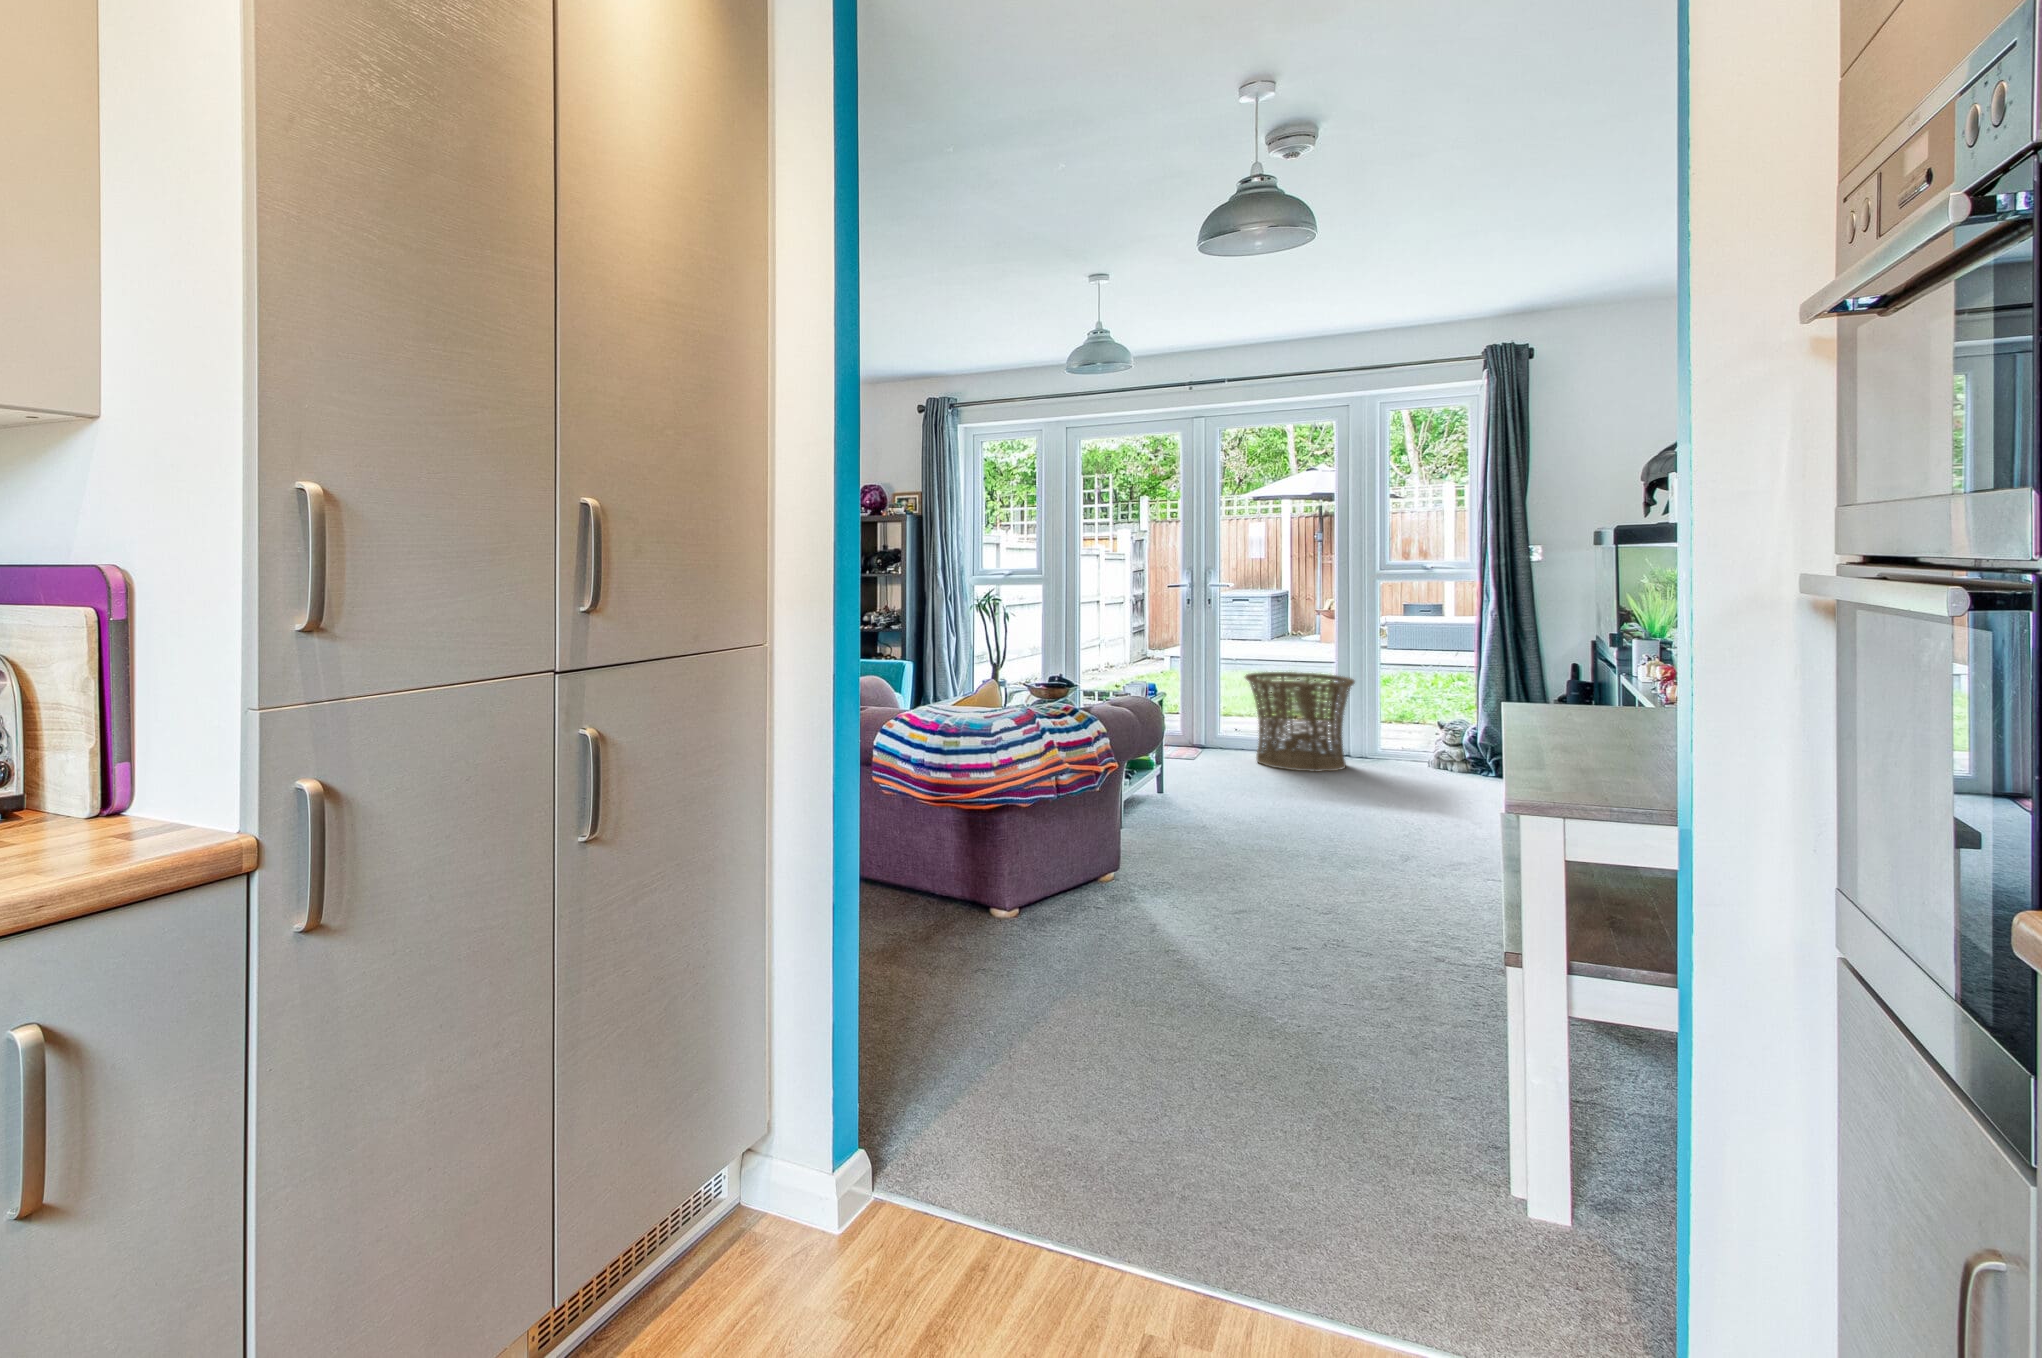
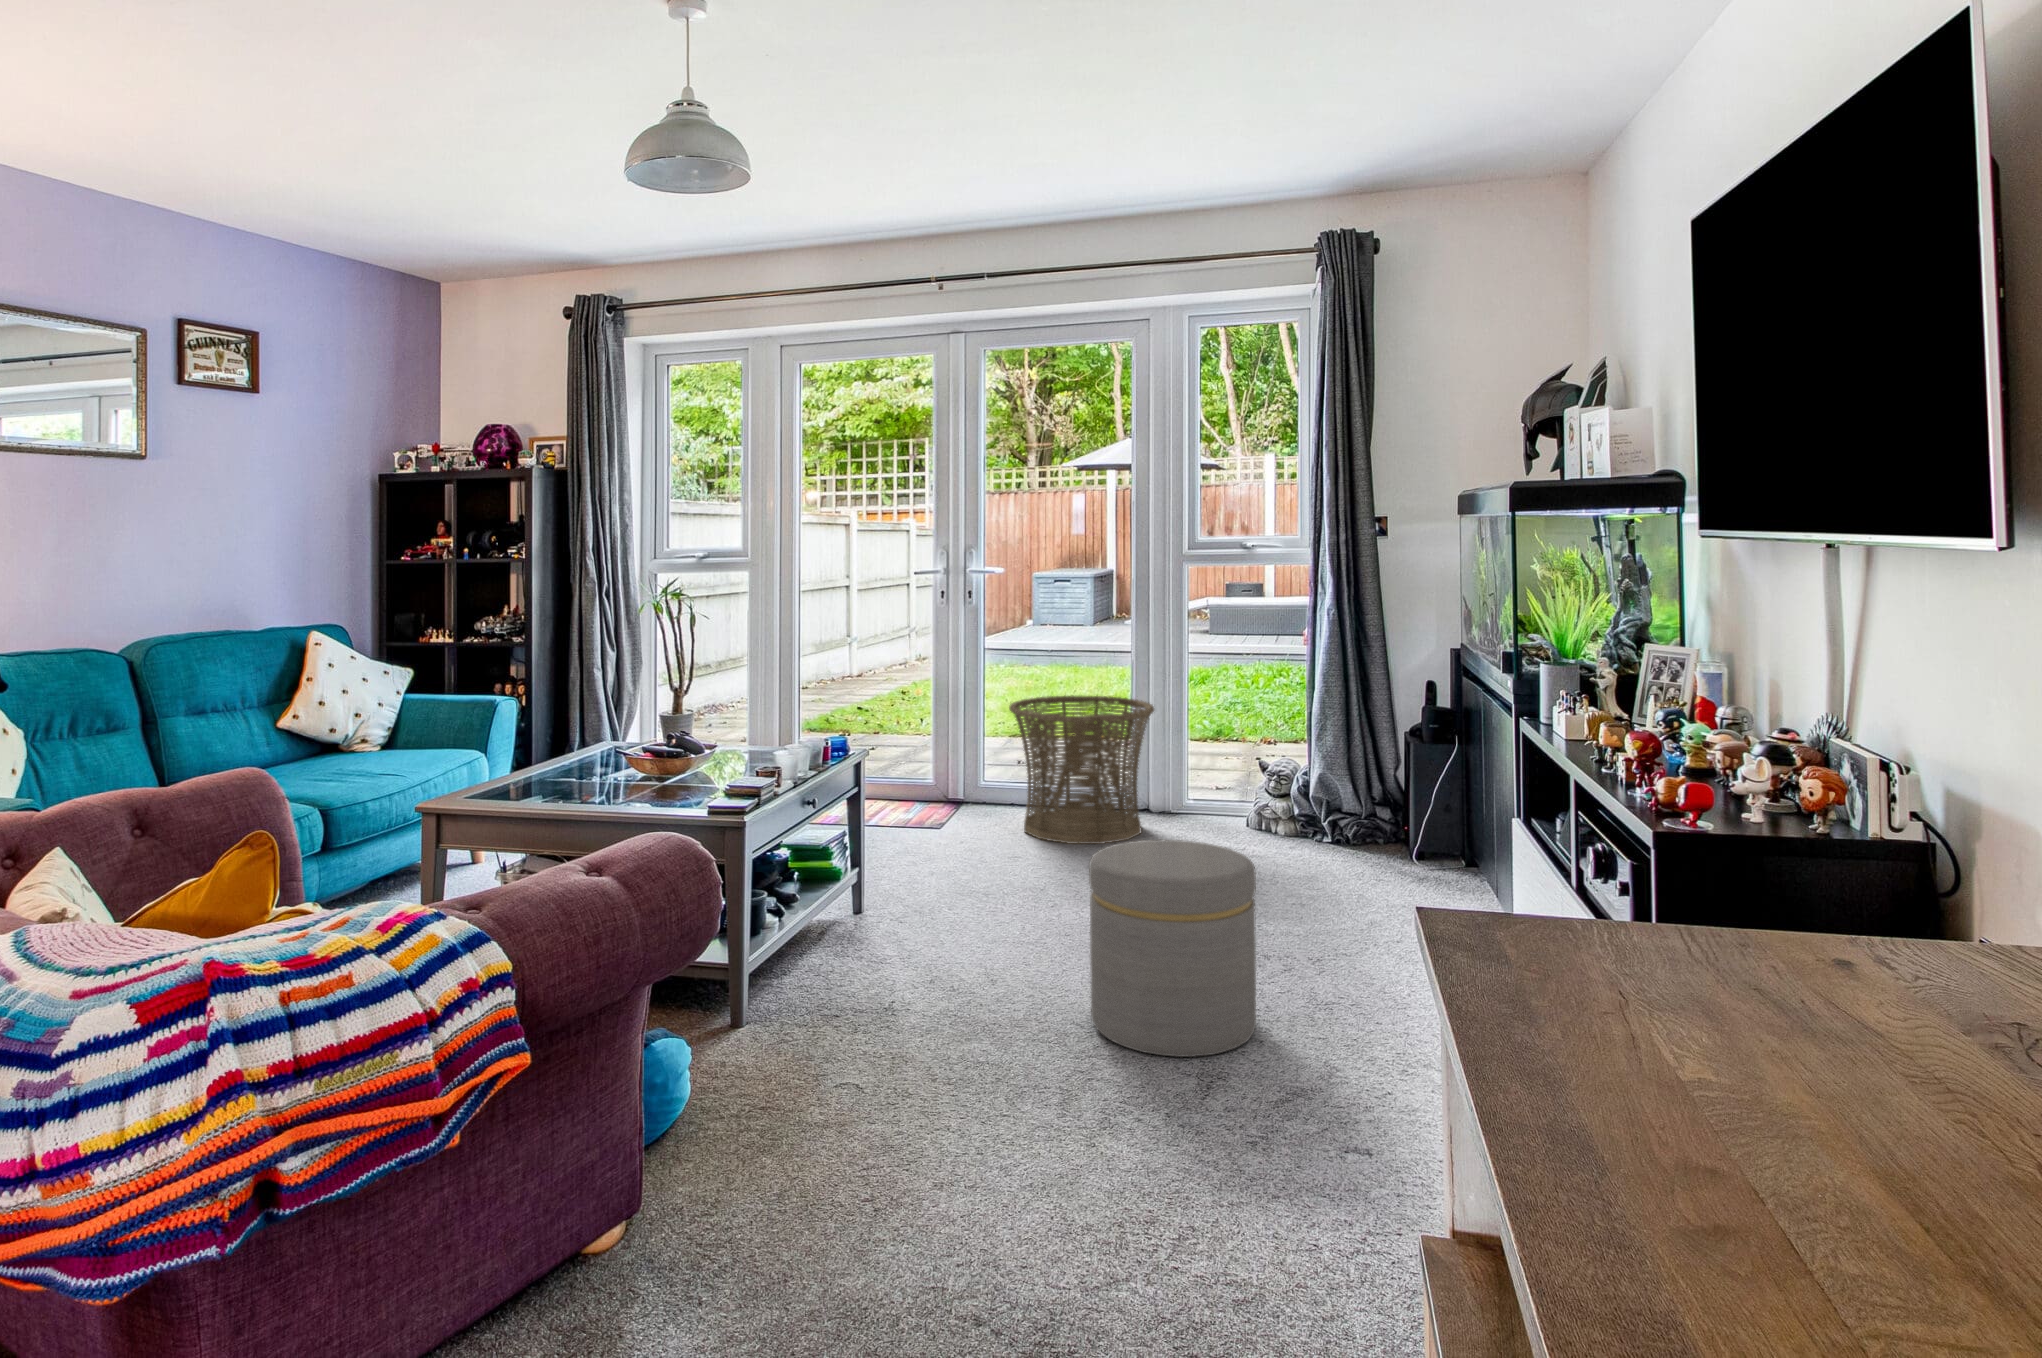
ottoman: none [1333,743,1444,862] -> present [1089,840,1256,1057]

